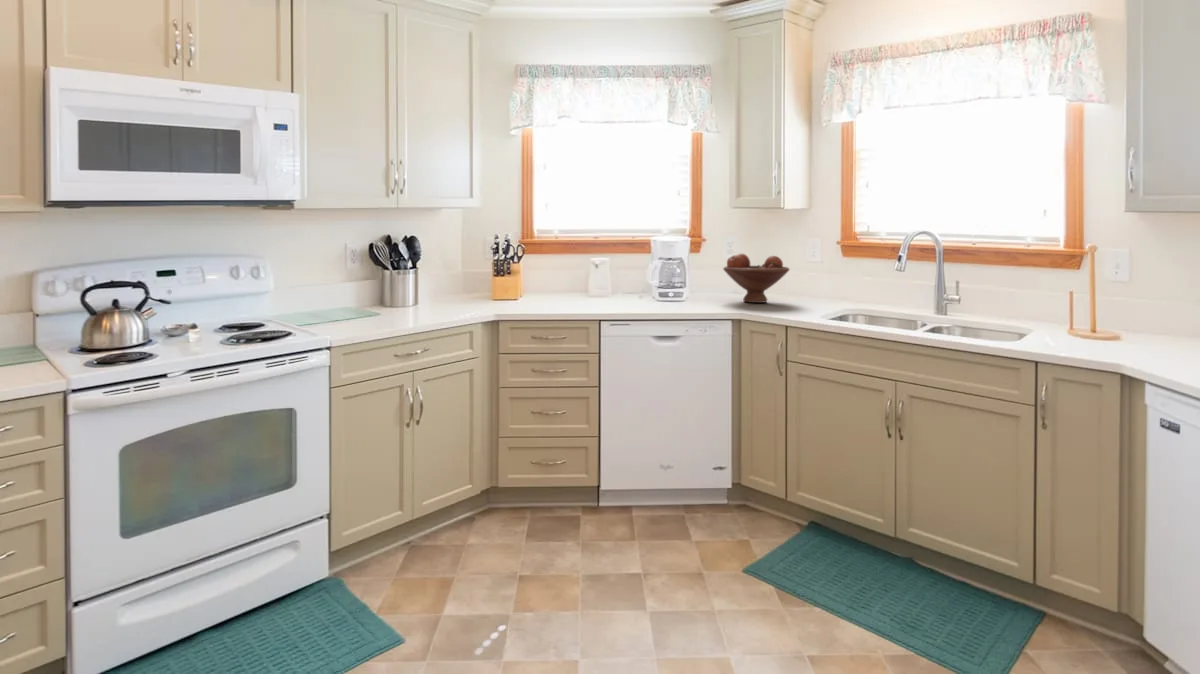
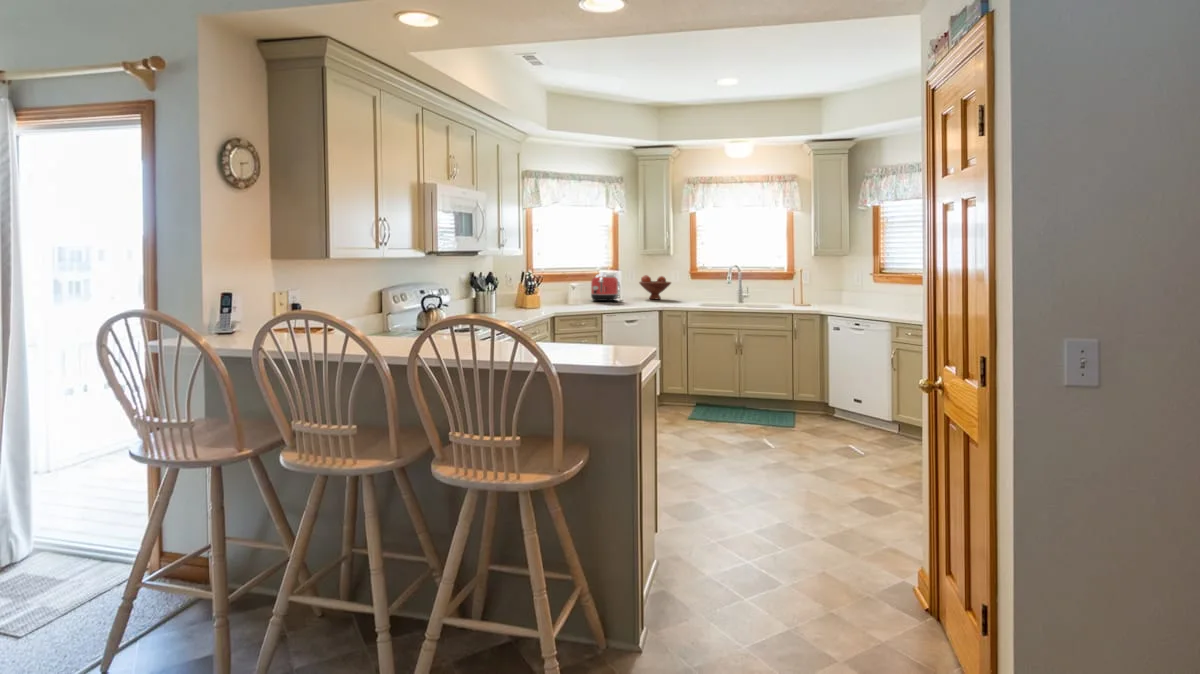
toaster: none [603,252,667,306] -> present [591,274,618,302]

